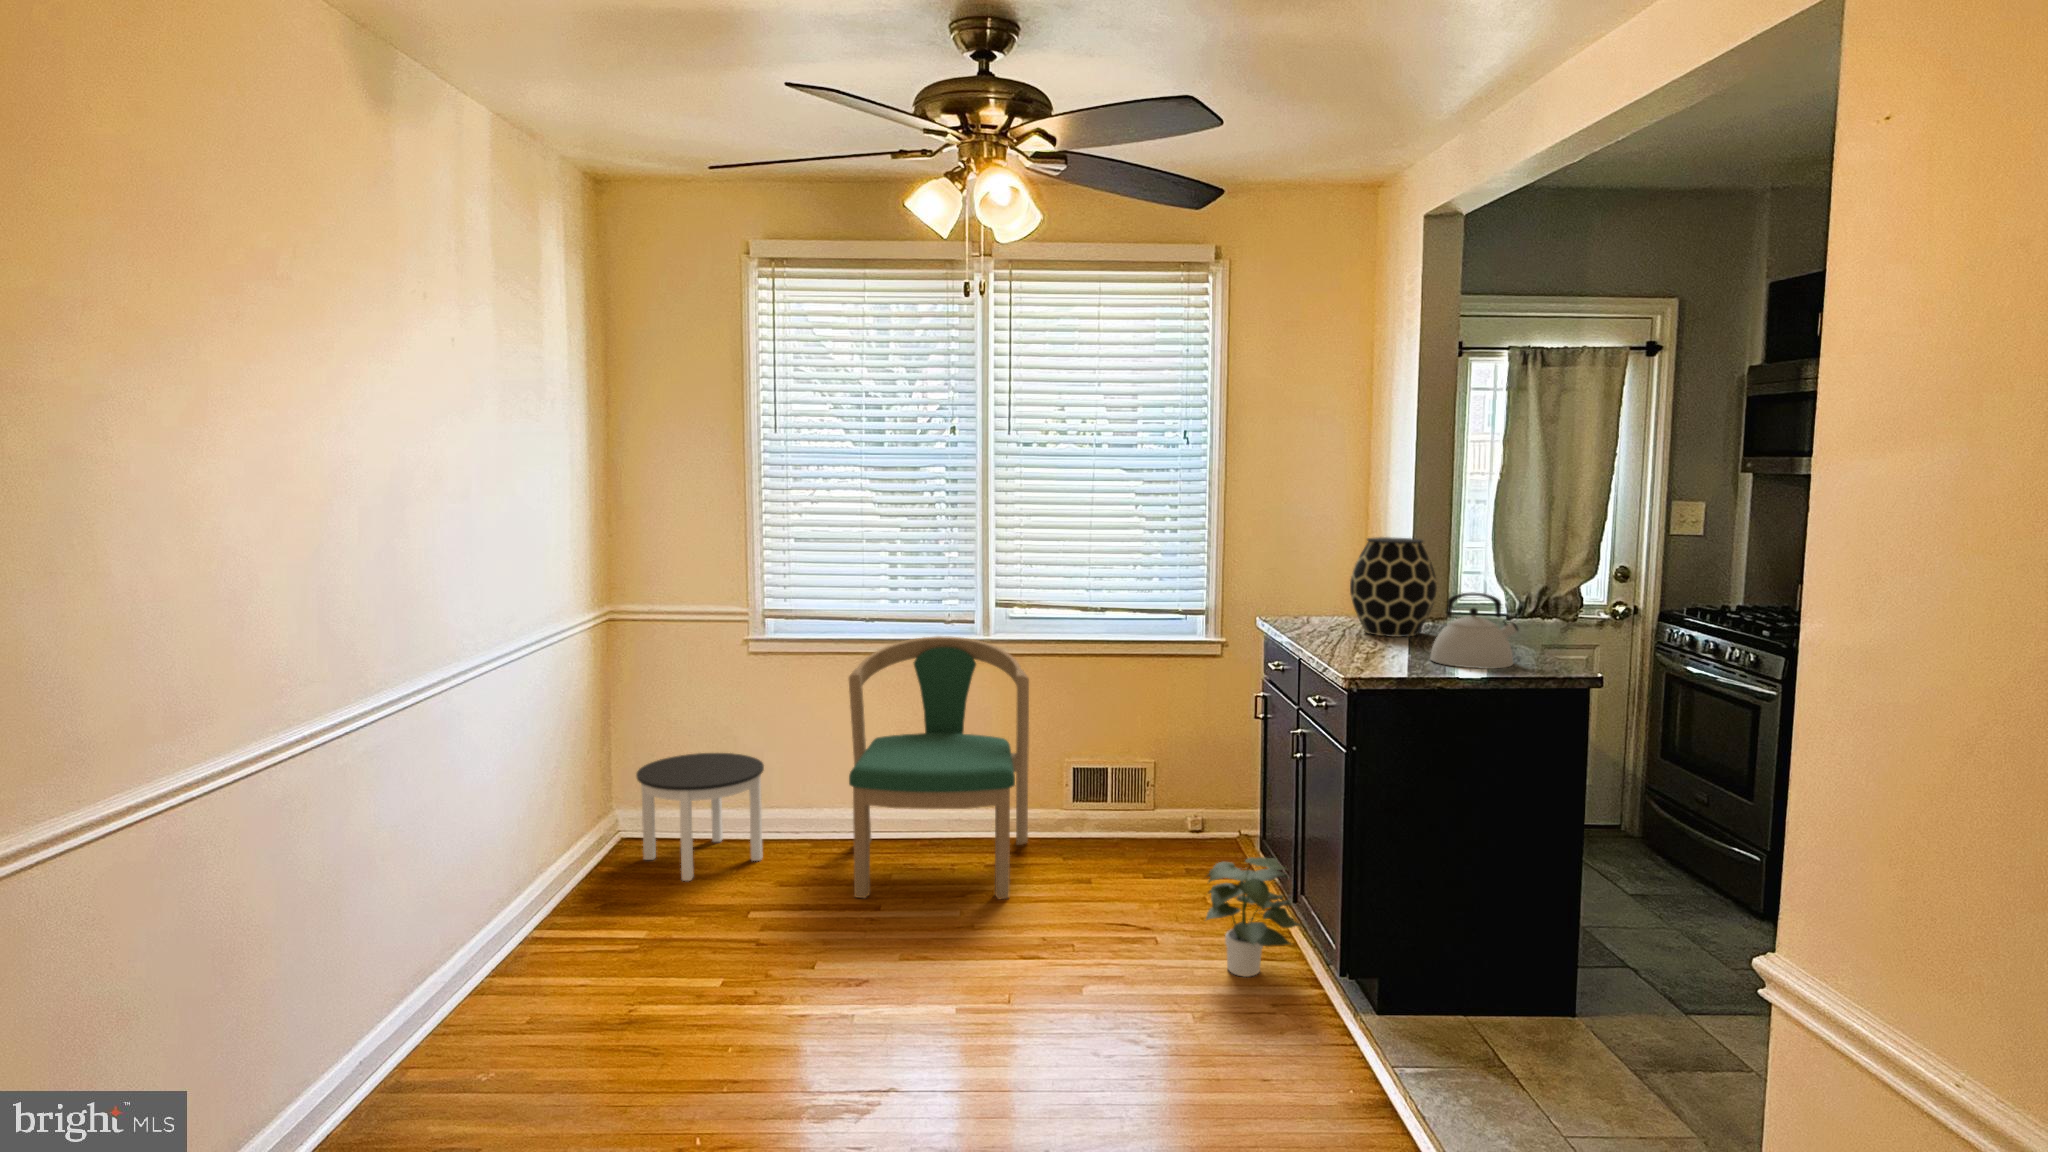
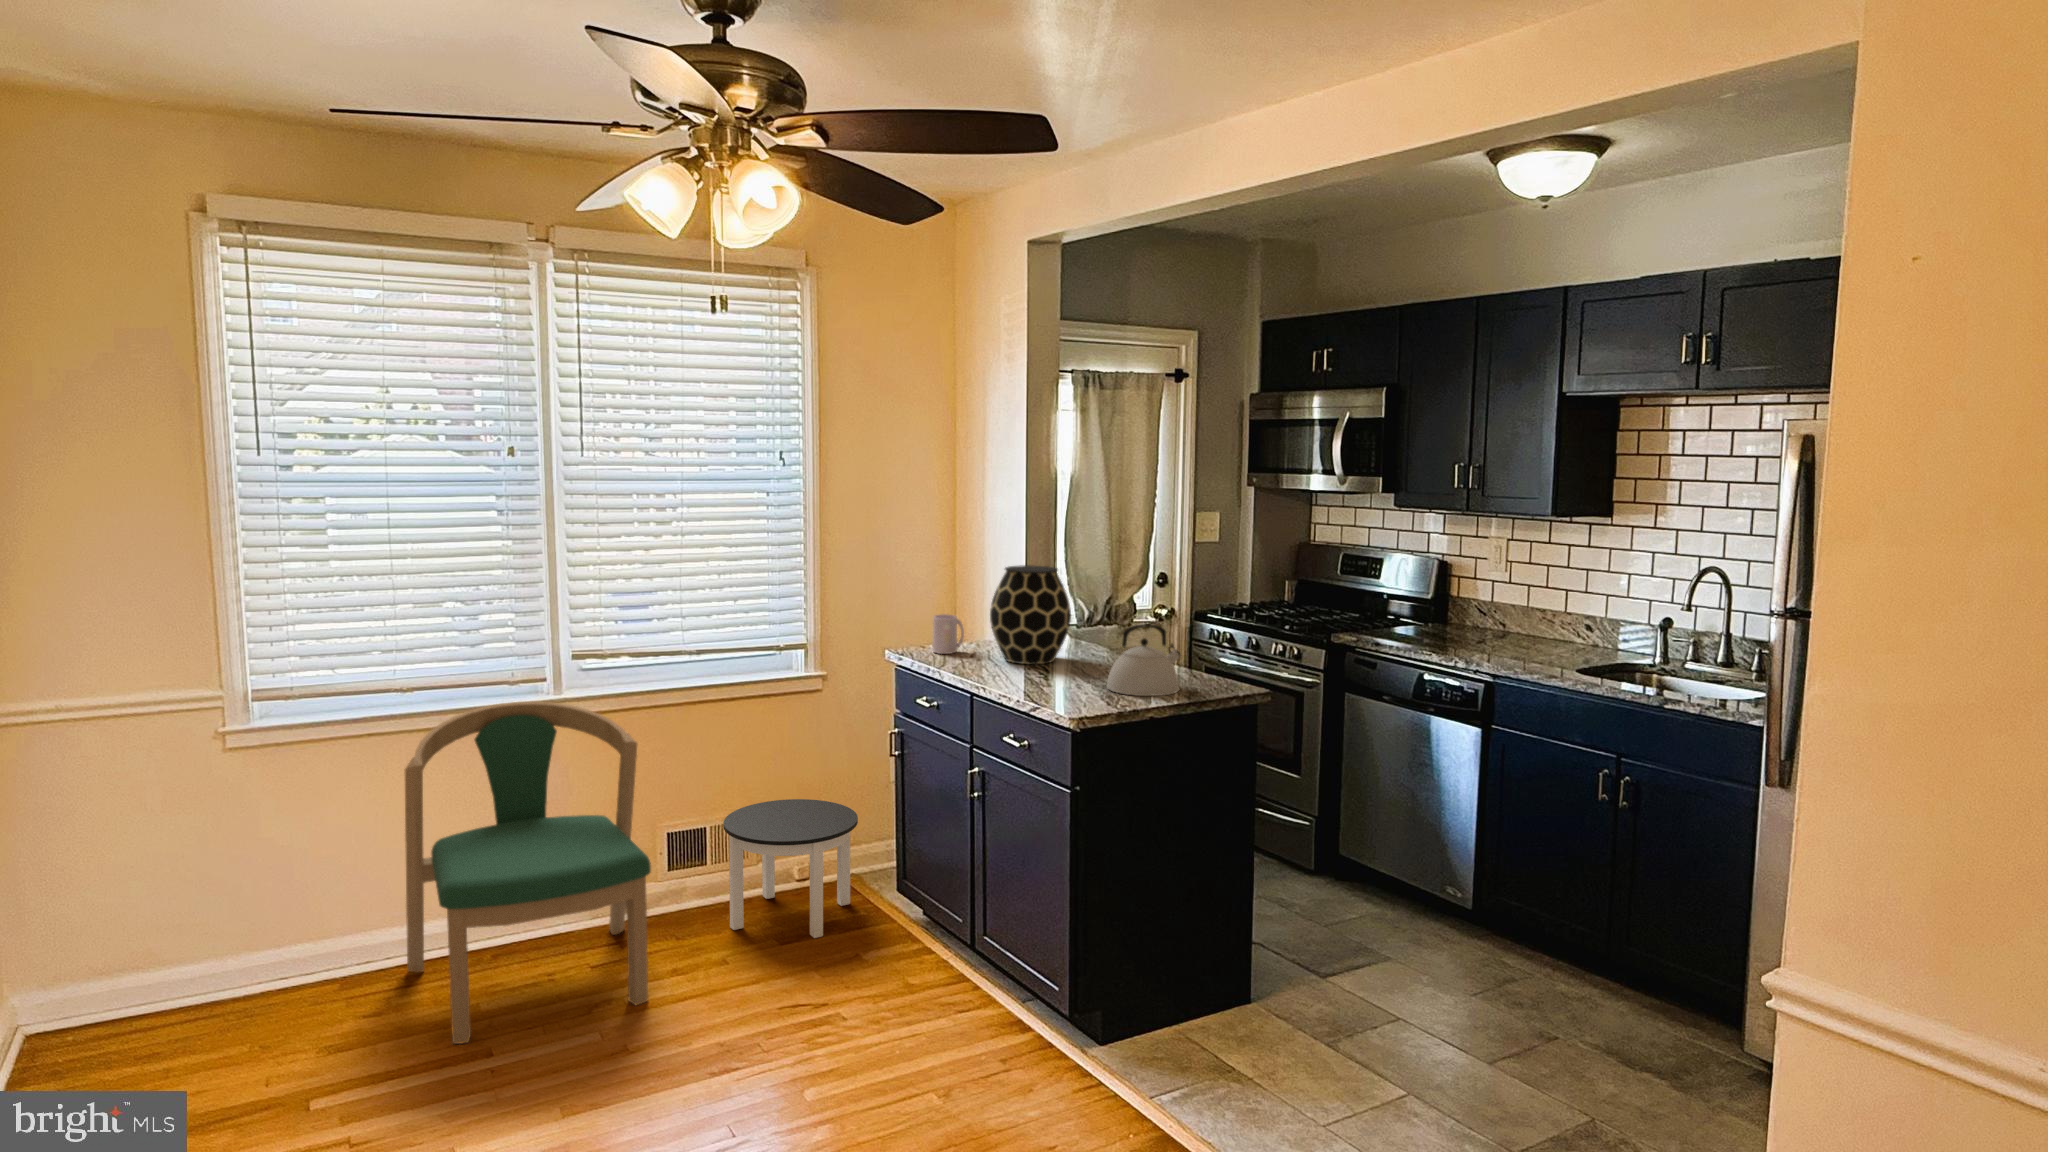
mug: none [1305,586,1338,624] -> present [933,614,964,654]
round table: present [636,753,764,881] -> present [723,799,858,938]
potted plant: present [1206,857,1300,977] -> none [897,901,1008,1029]

